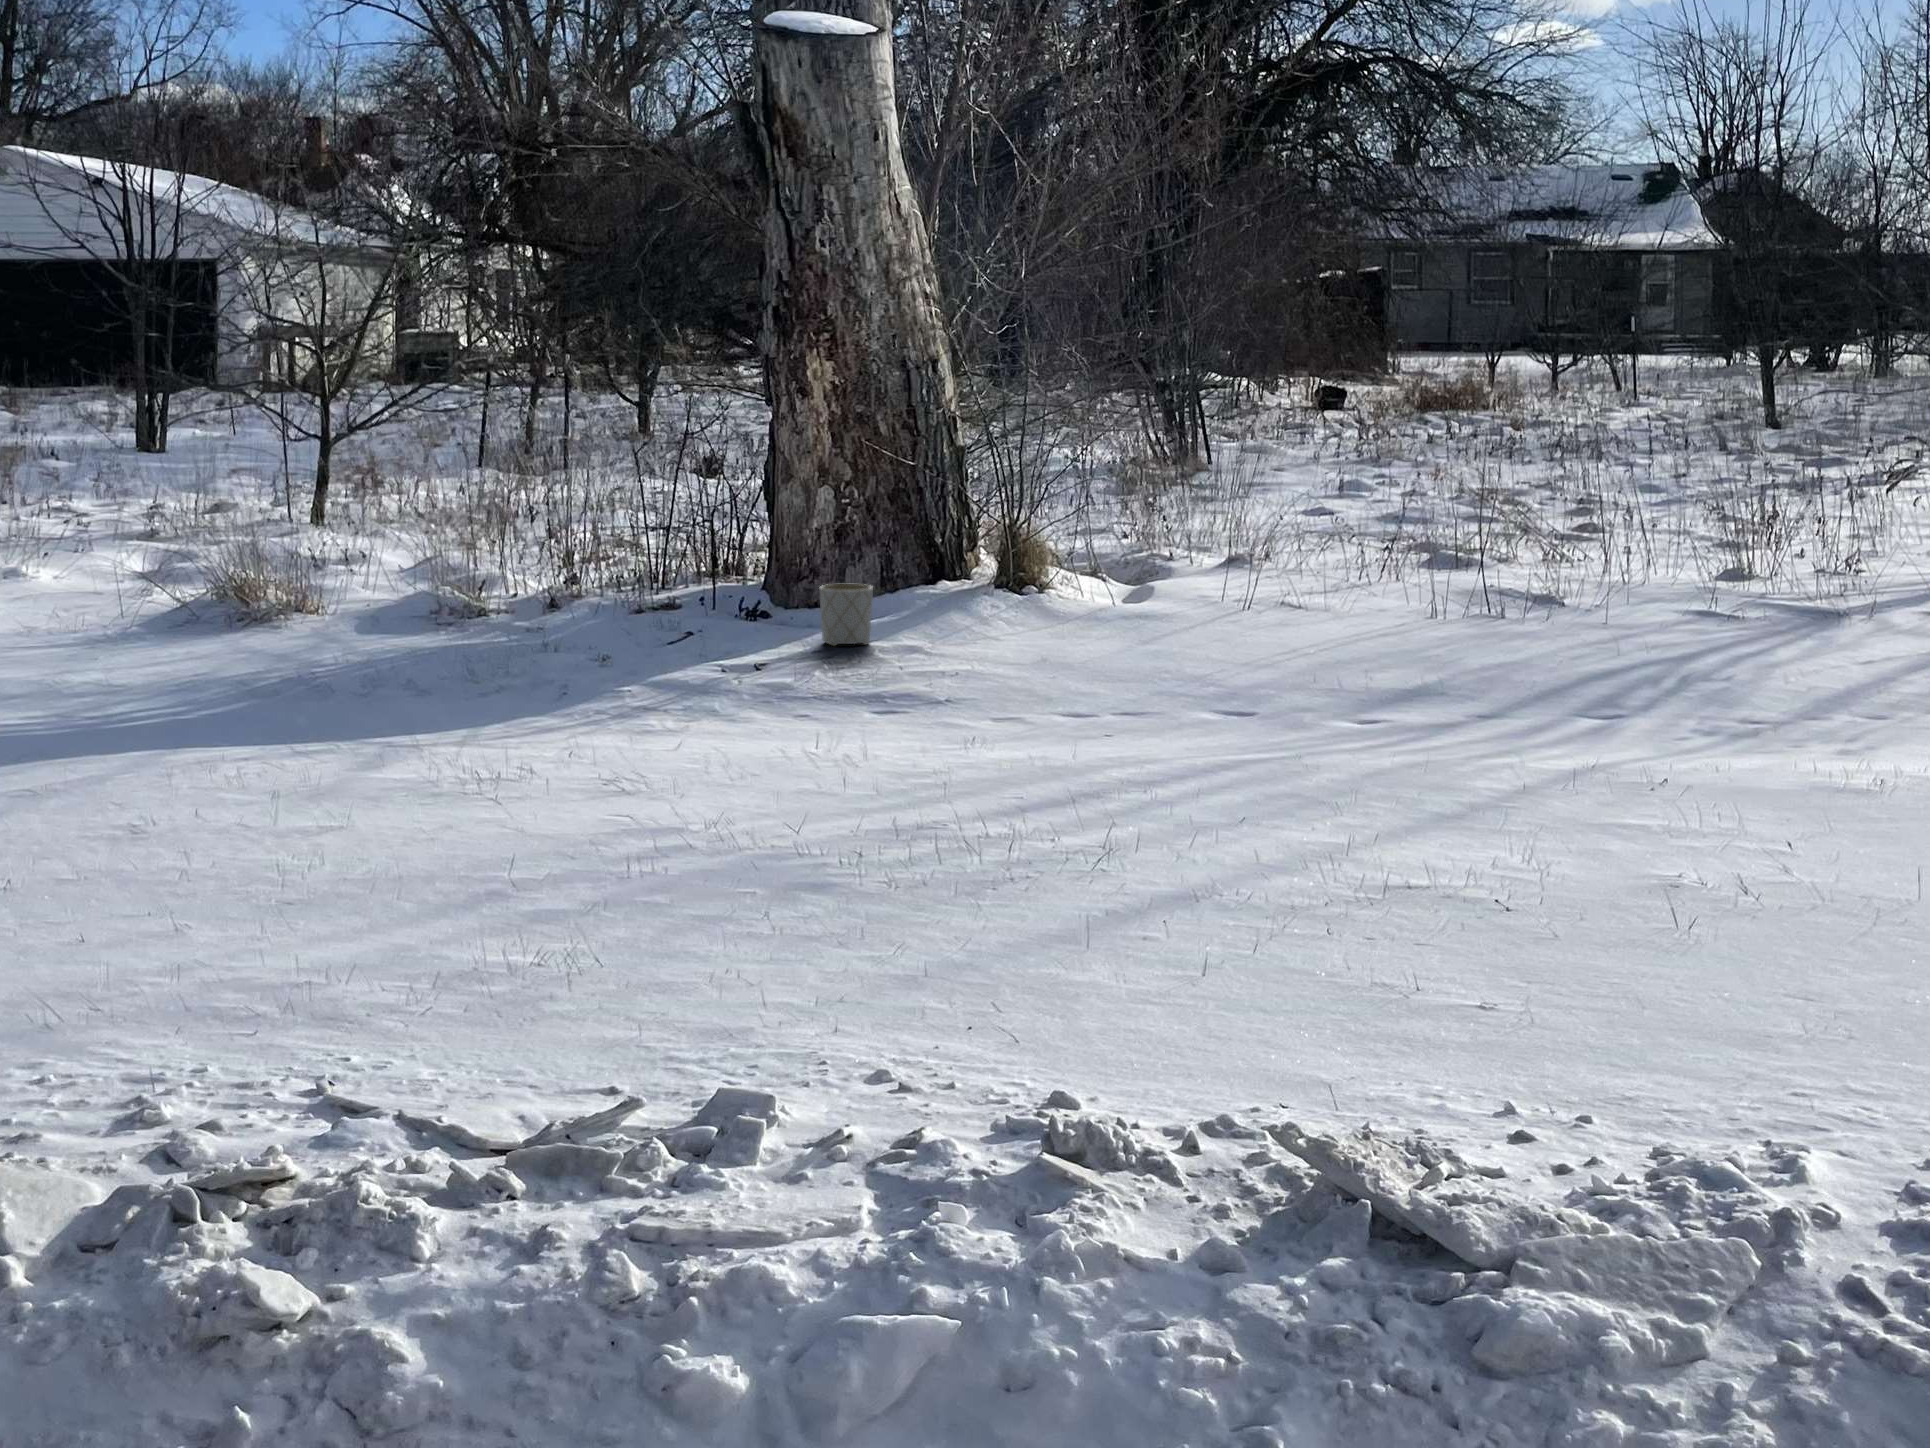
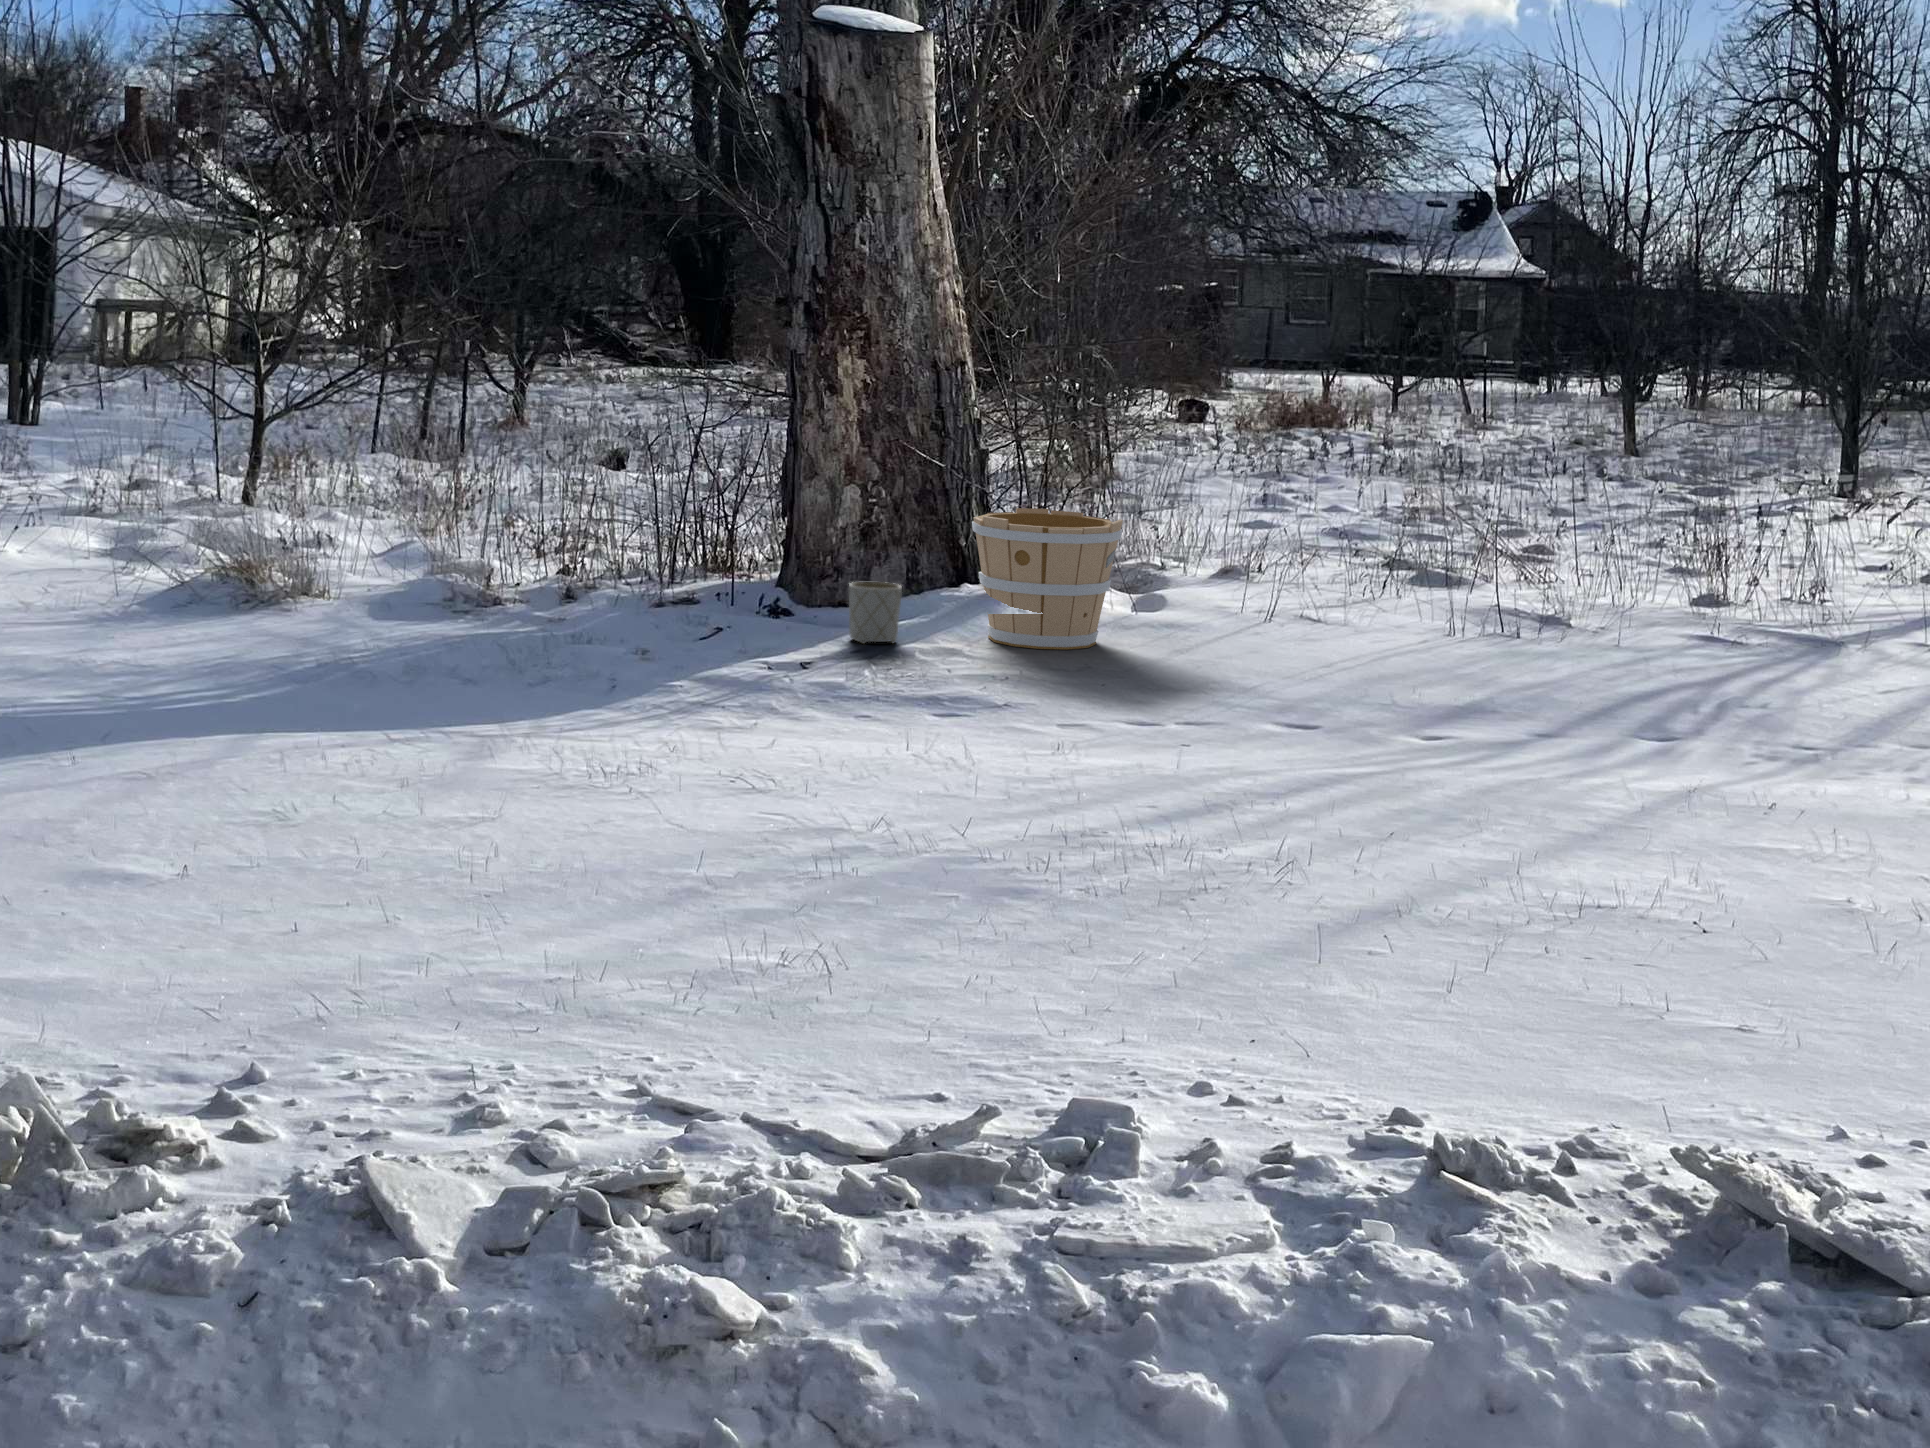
wooden bucket: none [946,504,1097,646] -> present [972,508,1123,650]

